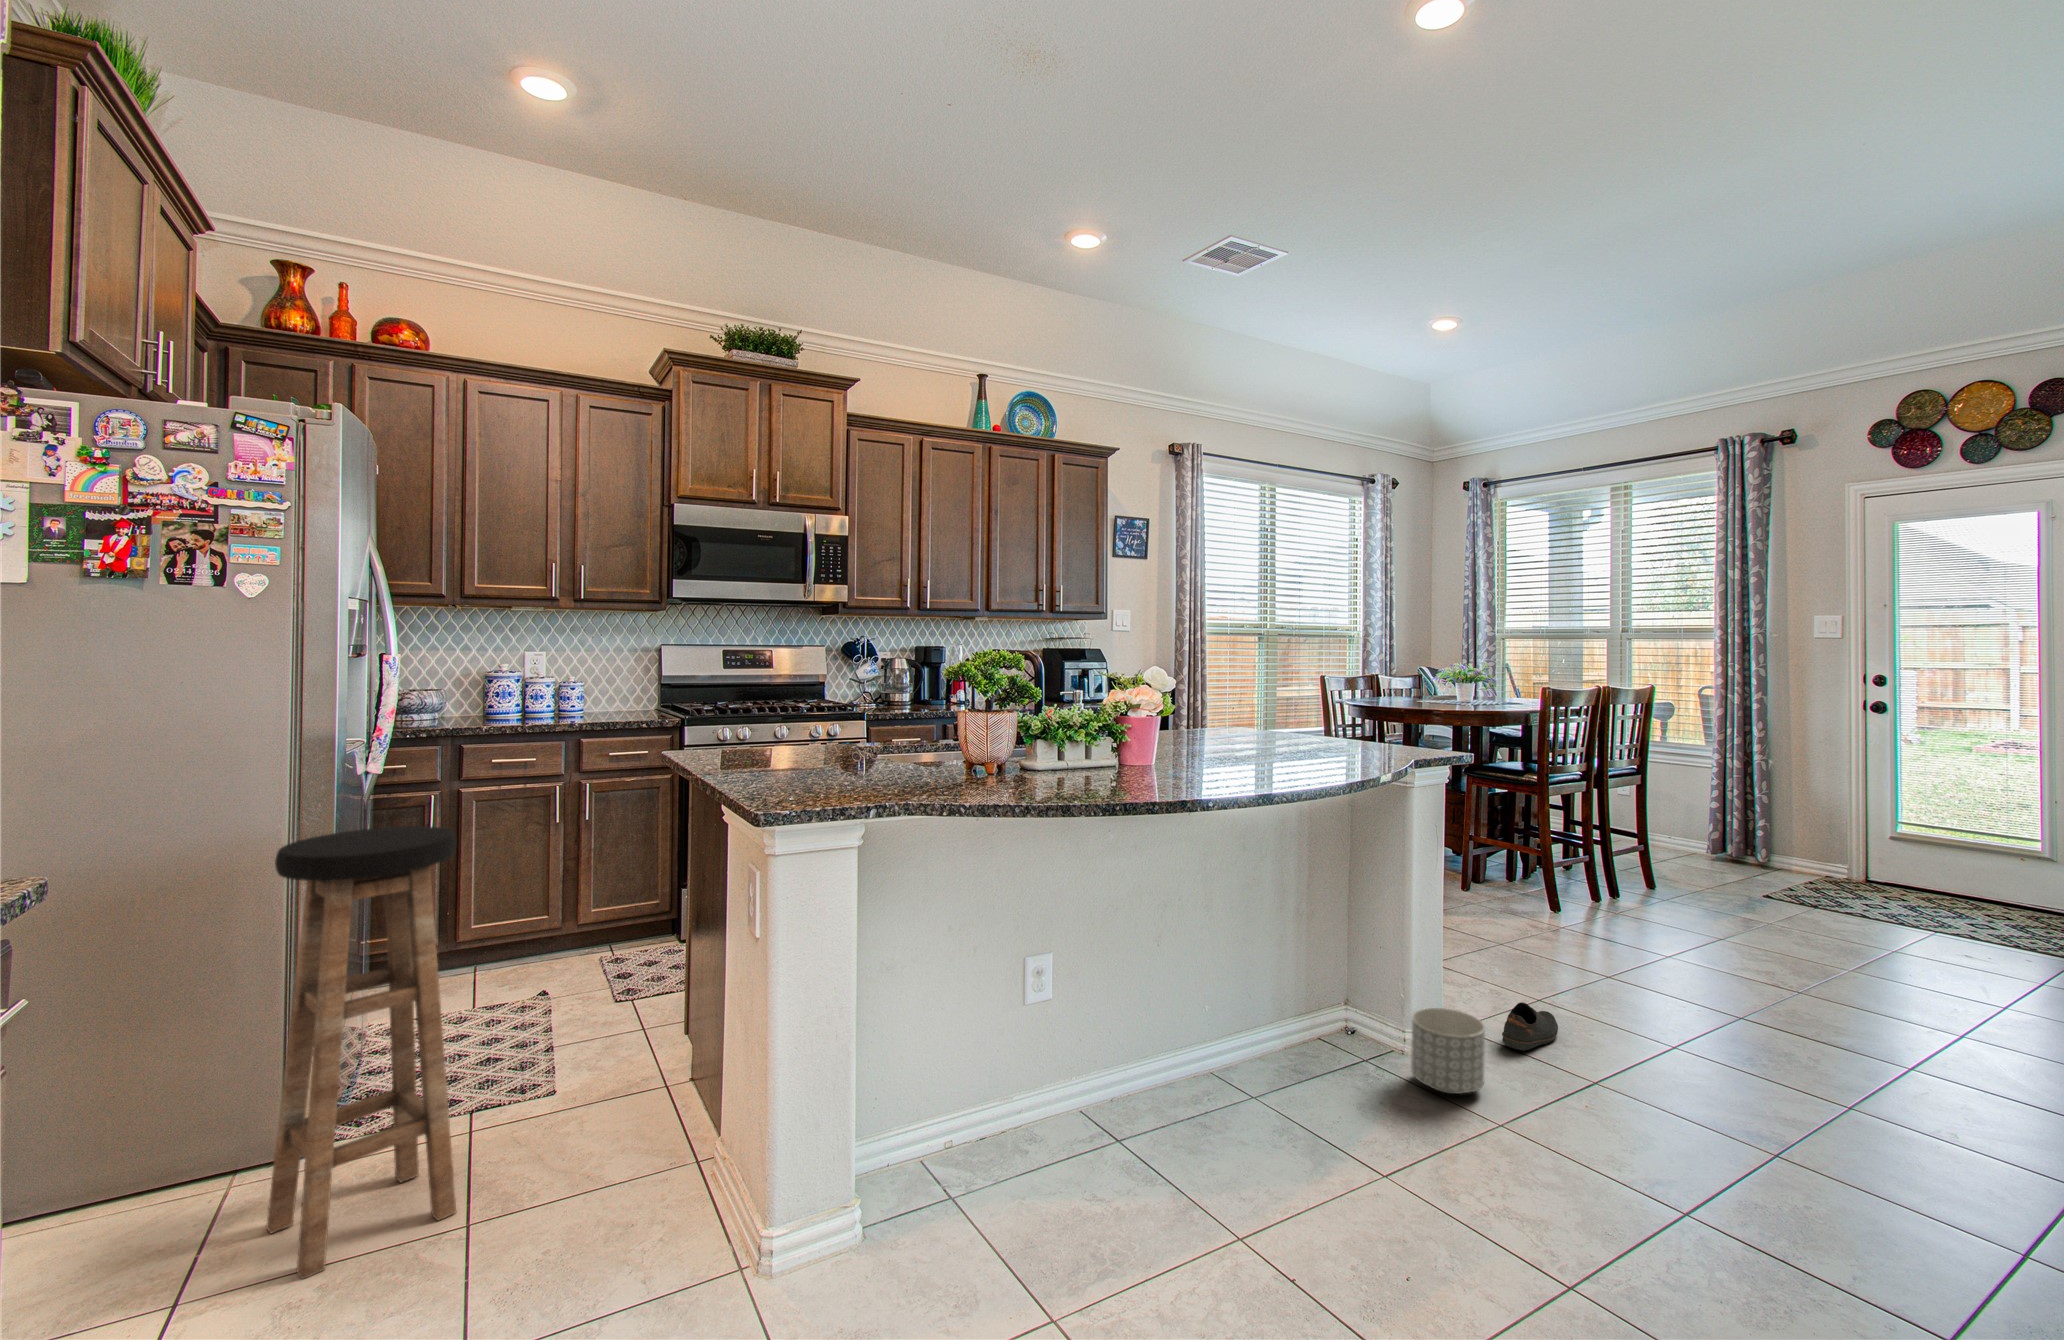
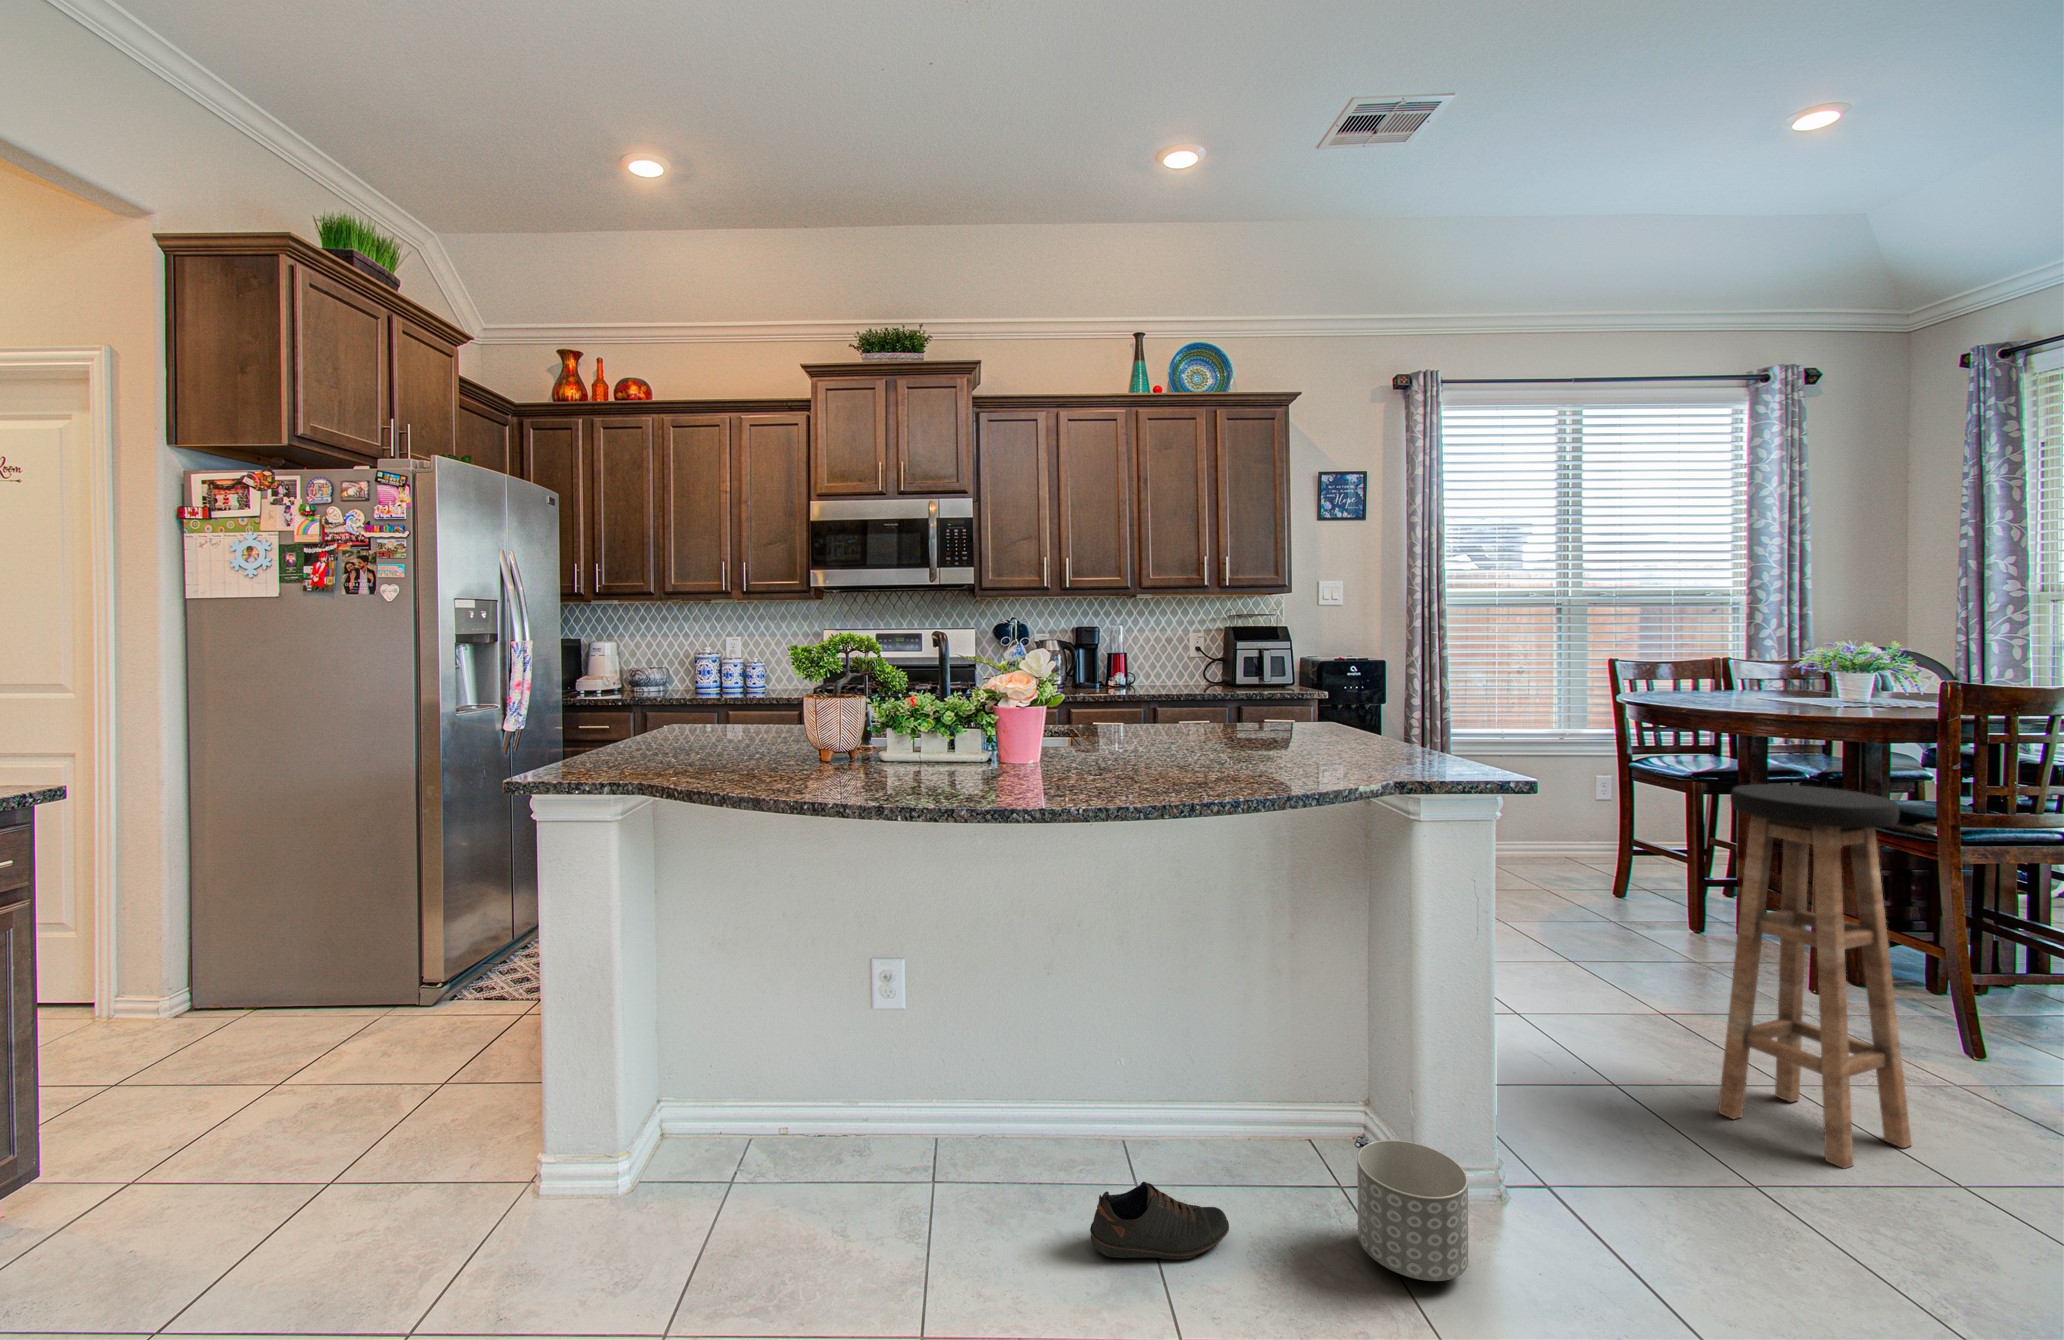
bar stool: present [266,826,456,1279] -> present [1718,784,1911,1168]
shoe: present [1502,1002,1558,1051] -> present [1090,1182,1229,1259]

